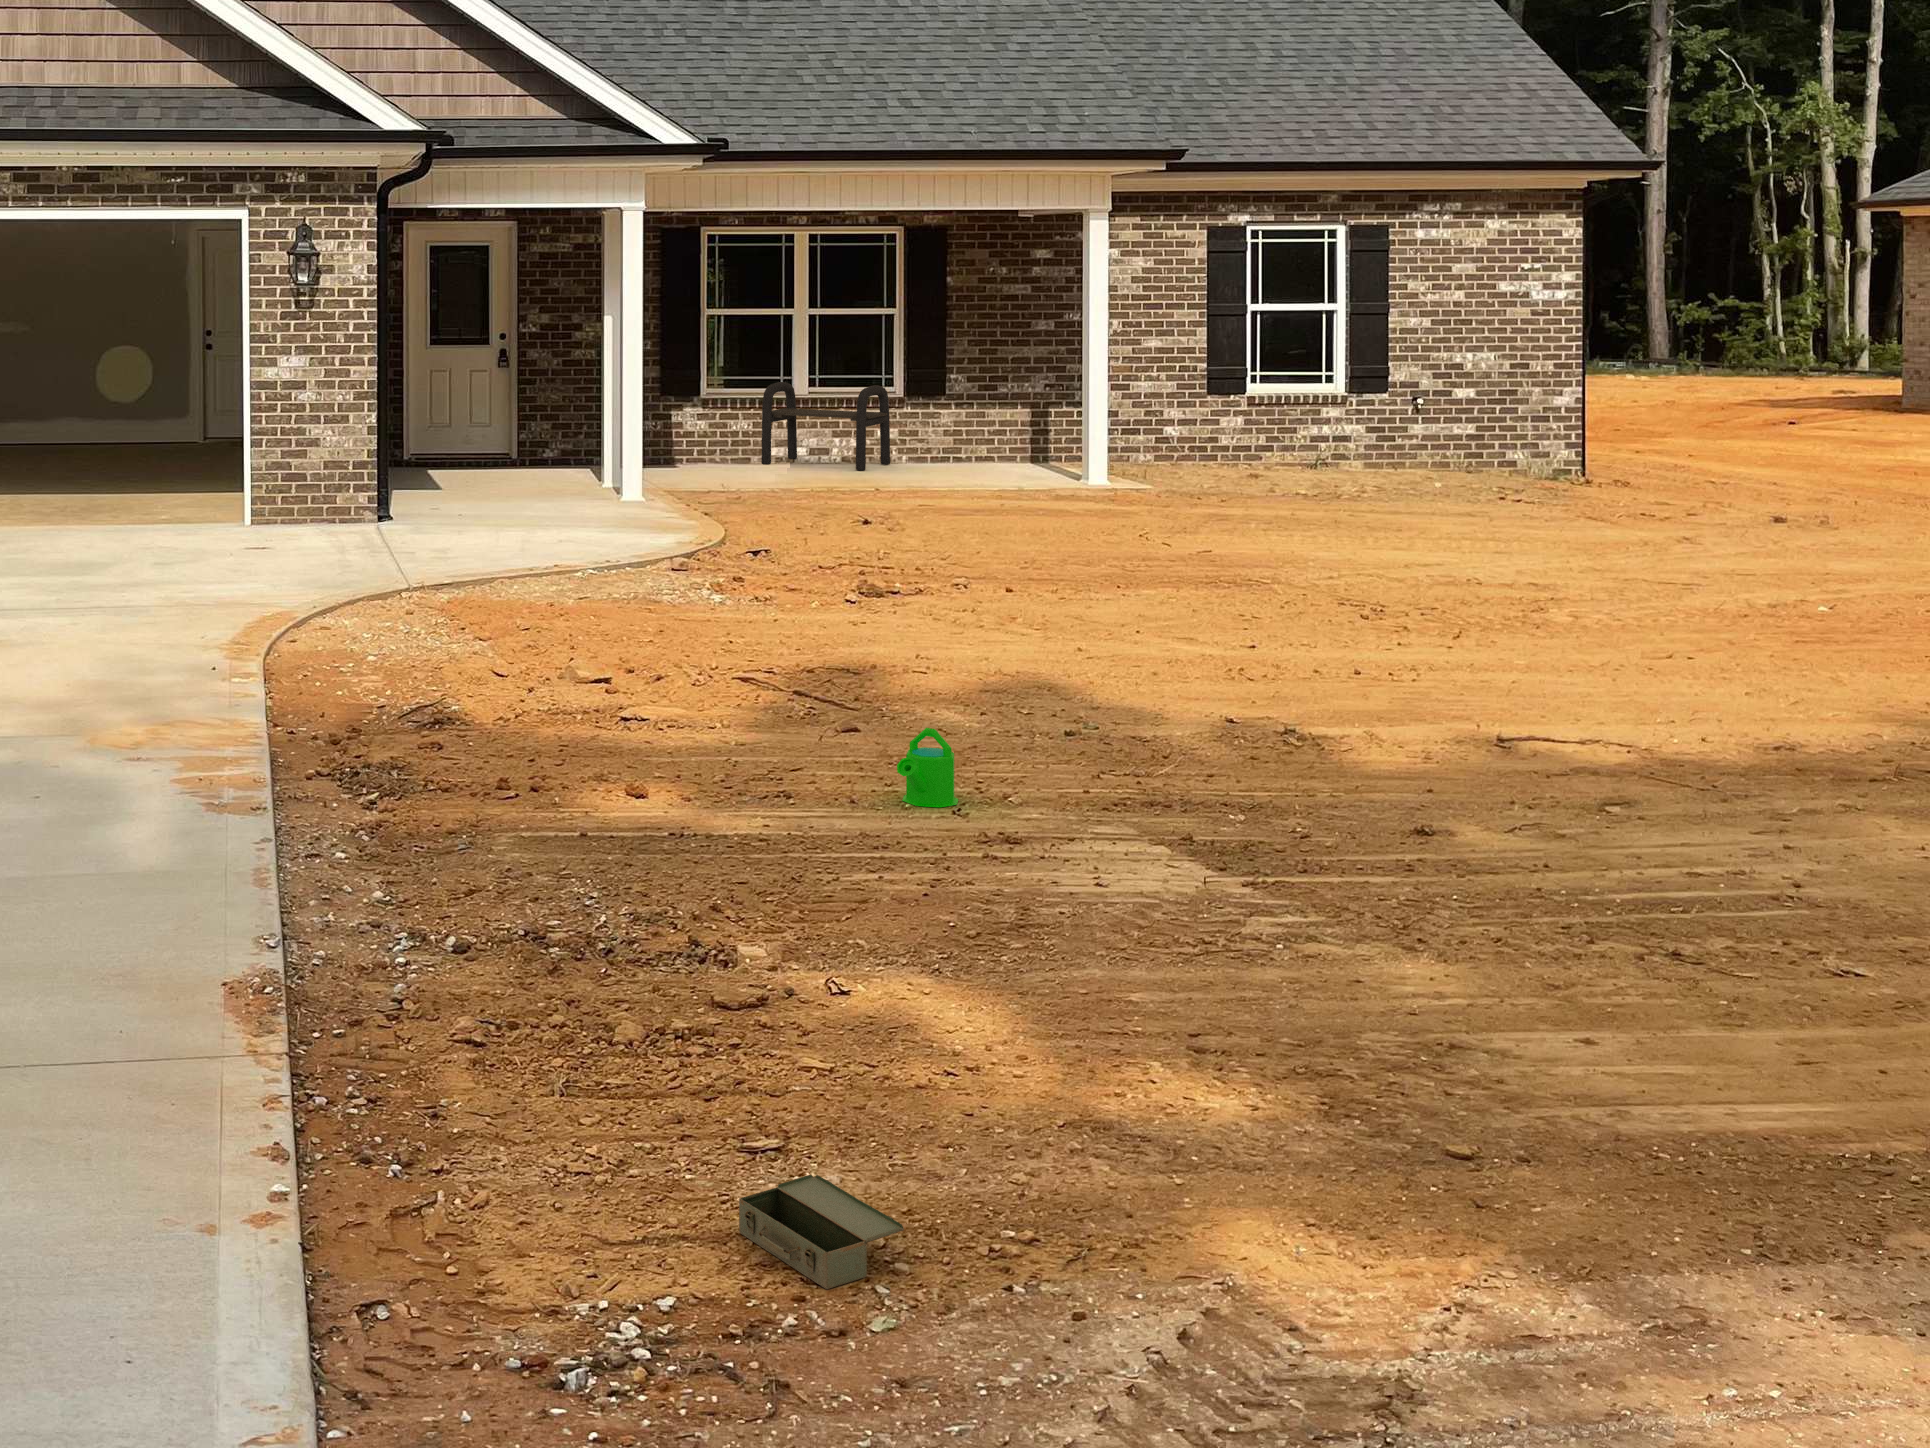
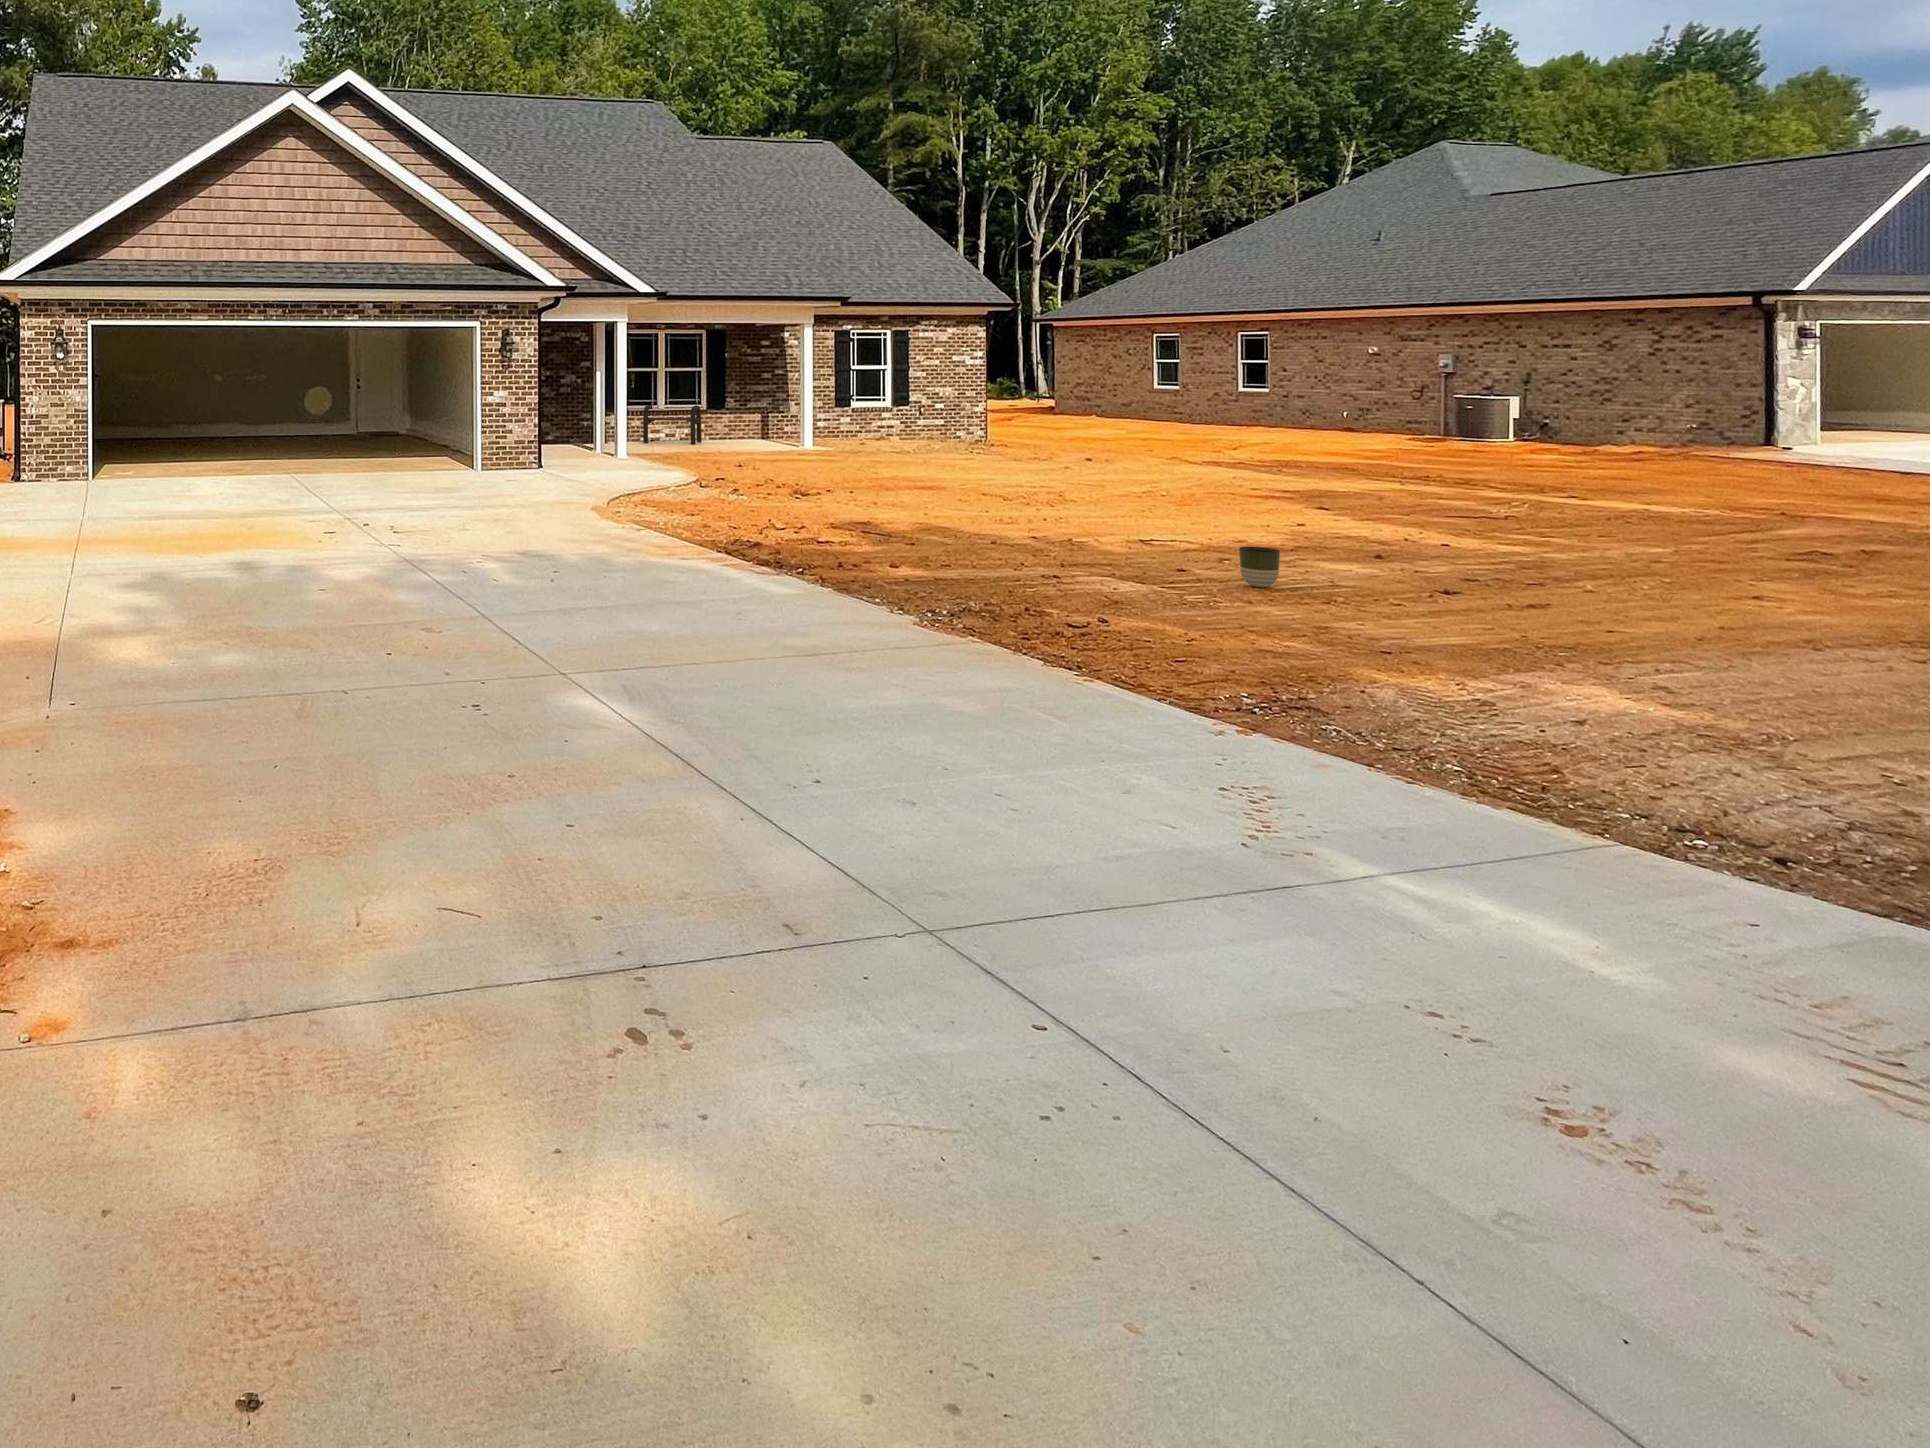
watering can: present [897,728,958,808] -> none [930,510,954,539]
planter: none [1521,954,1644,1095] -> present [1239,547,1280,587]
toolbox: present [739,1175,904,1289] -> none [1078,605,1135,628]

